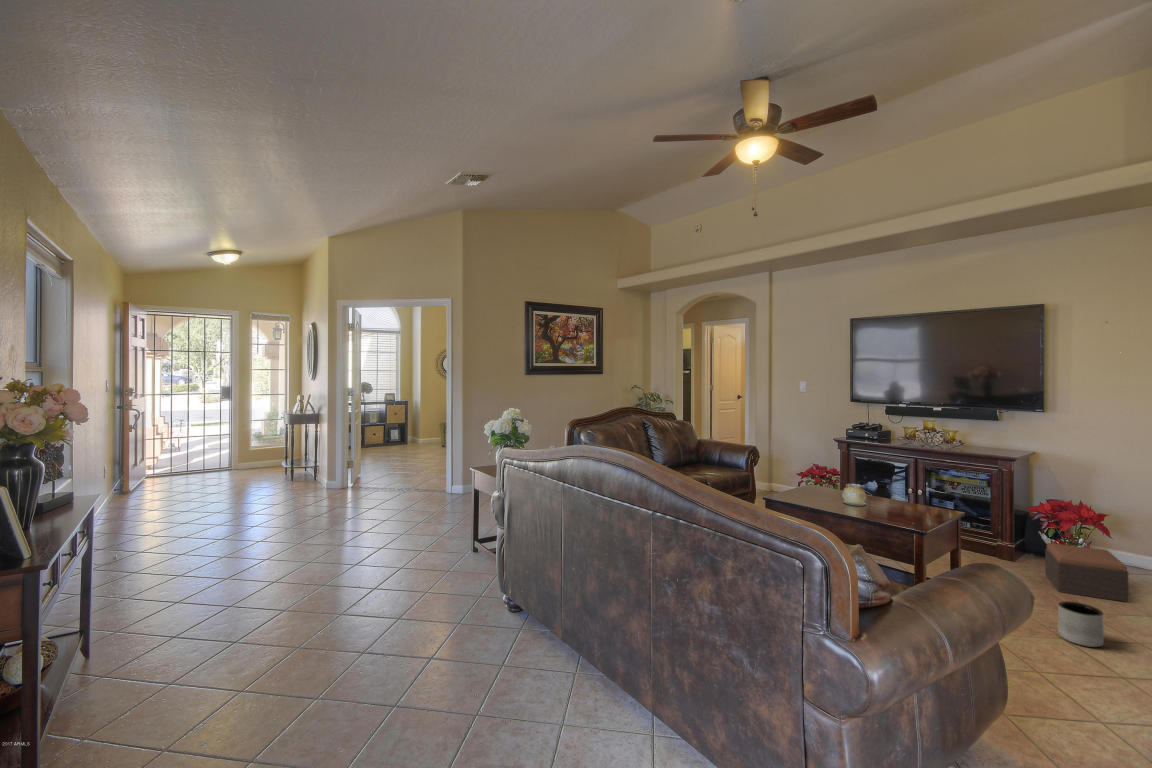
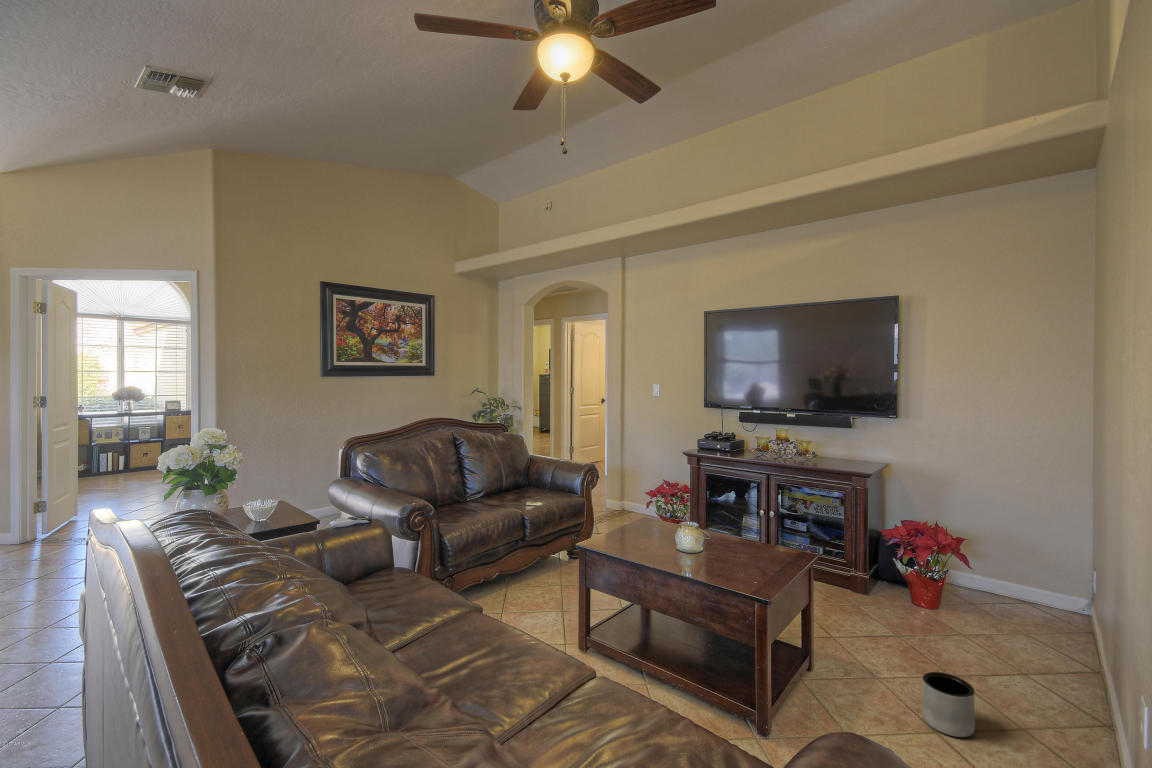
footstool: present [1045,544,1128,602] -> none [902,576,989,649]

